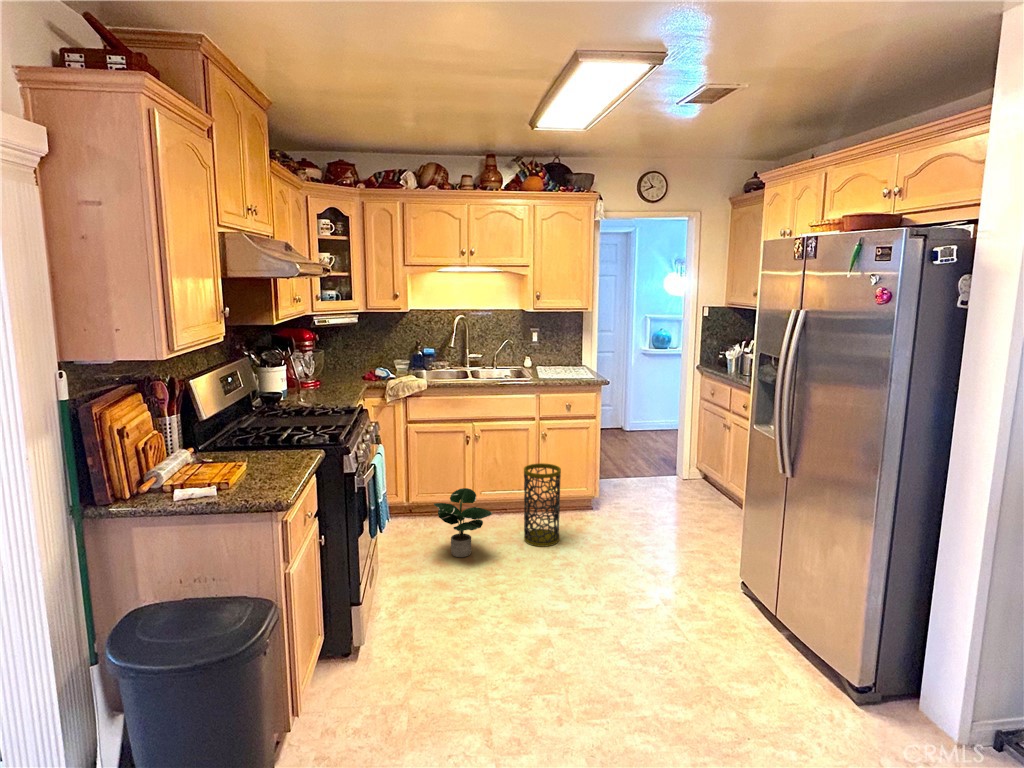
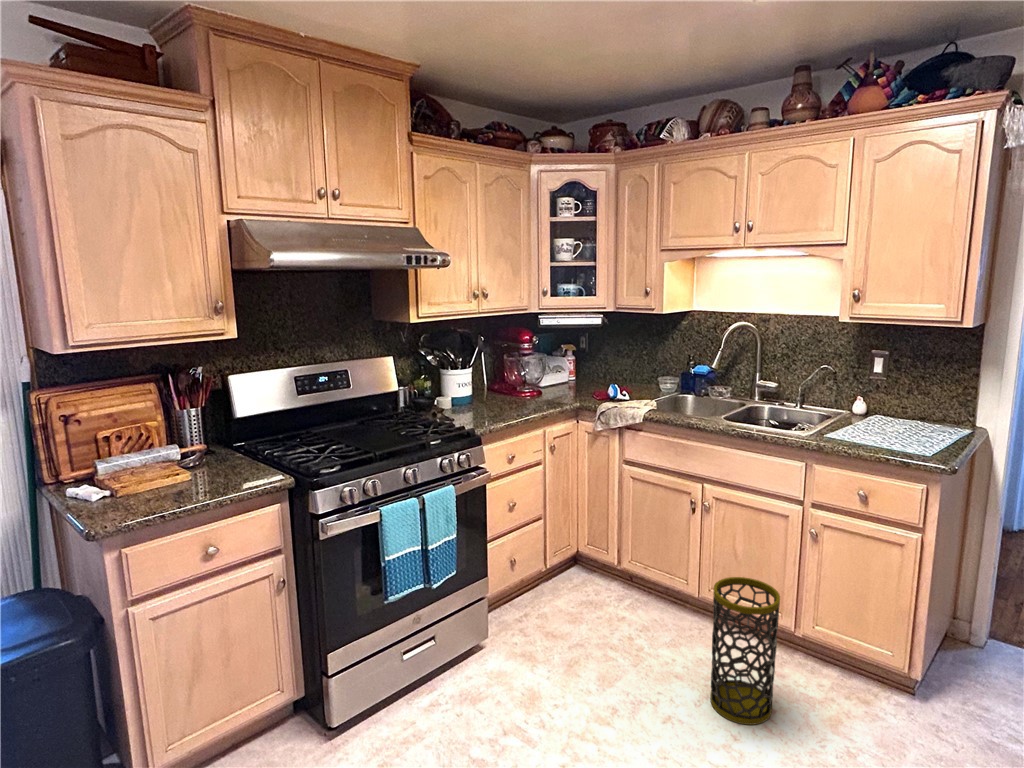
potted plant: present [434,488,492,557] -> none [566,576,642,675]

